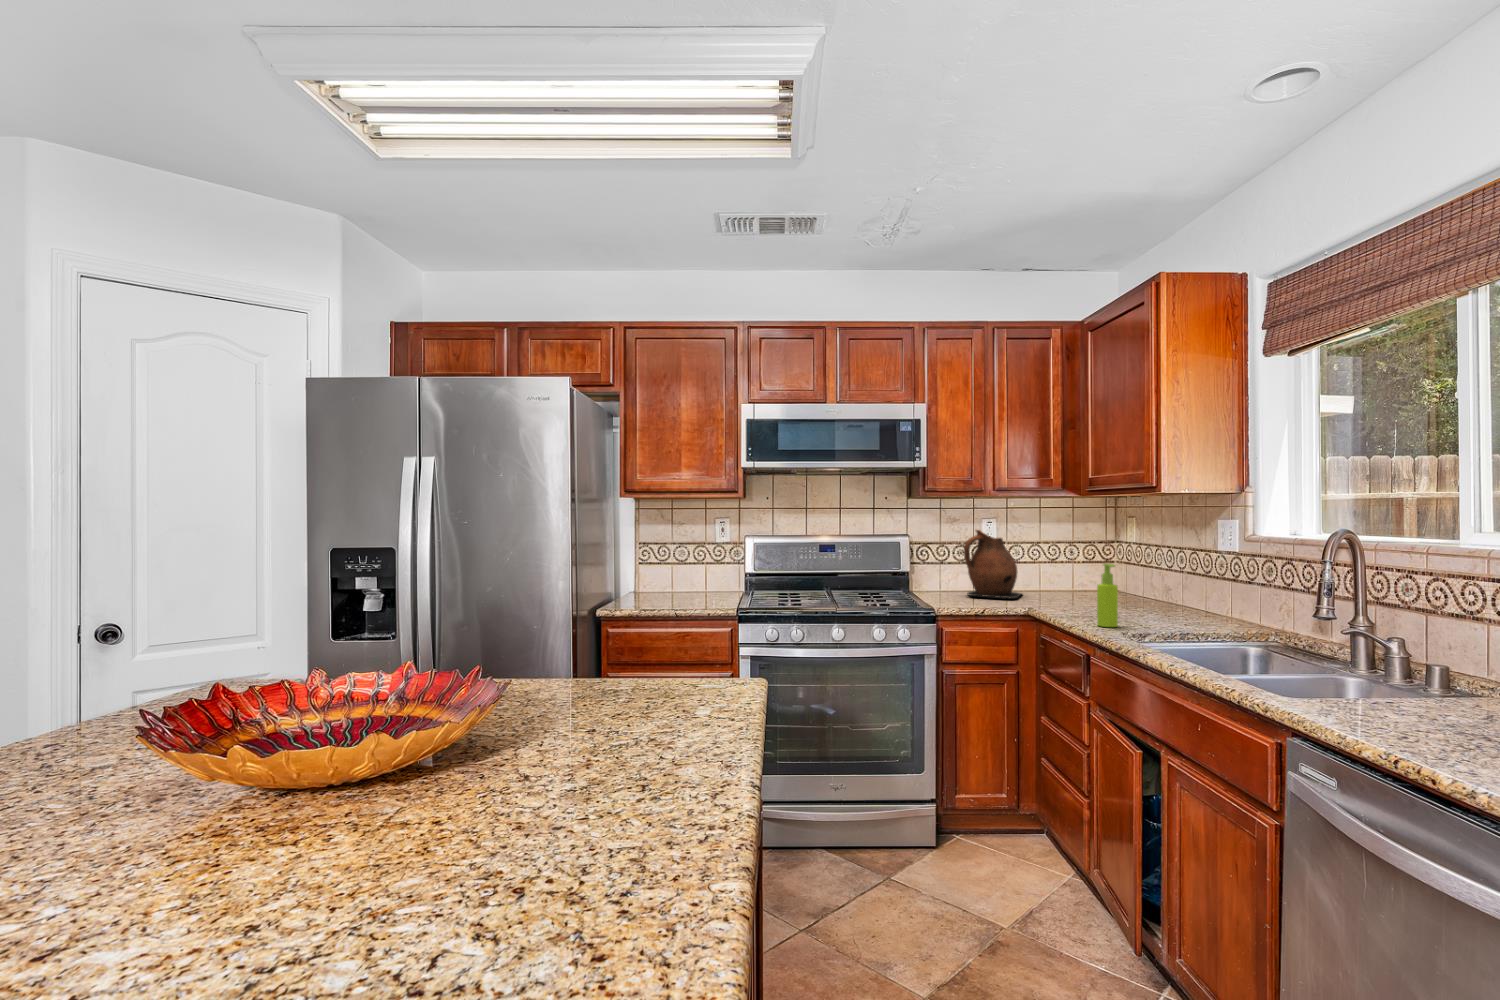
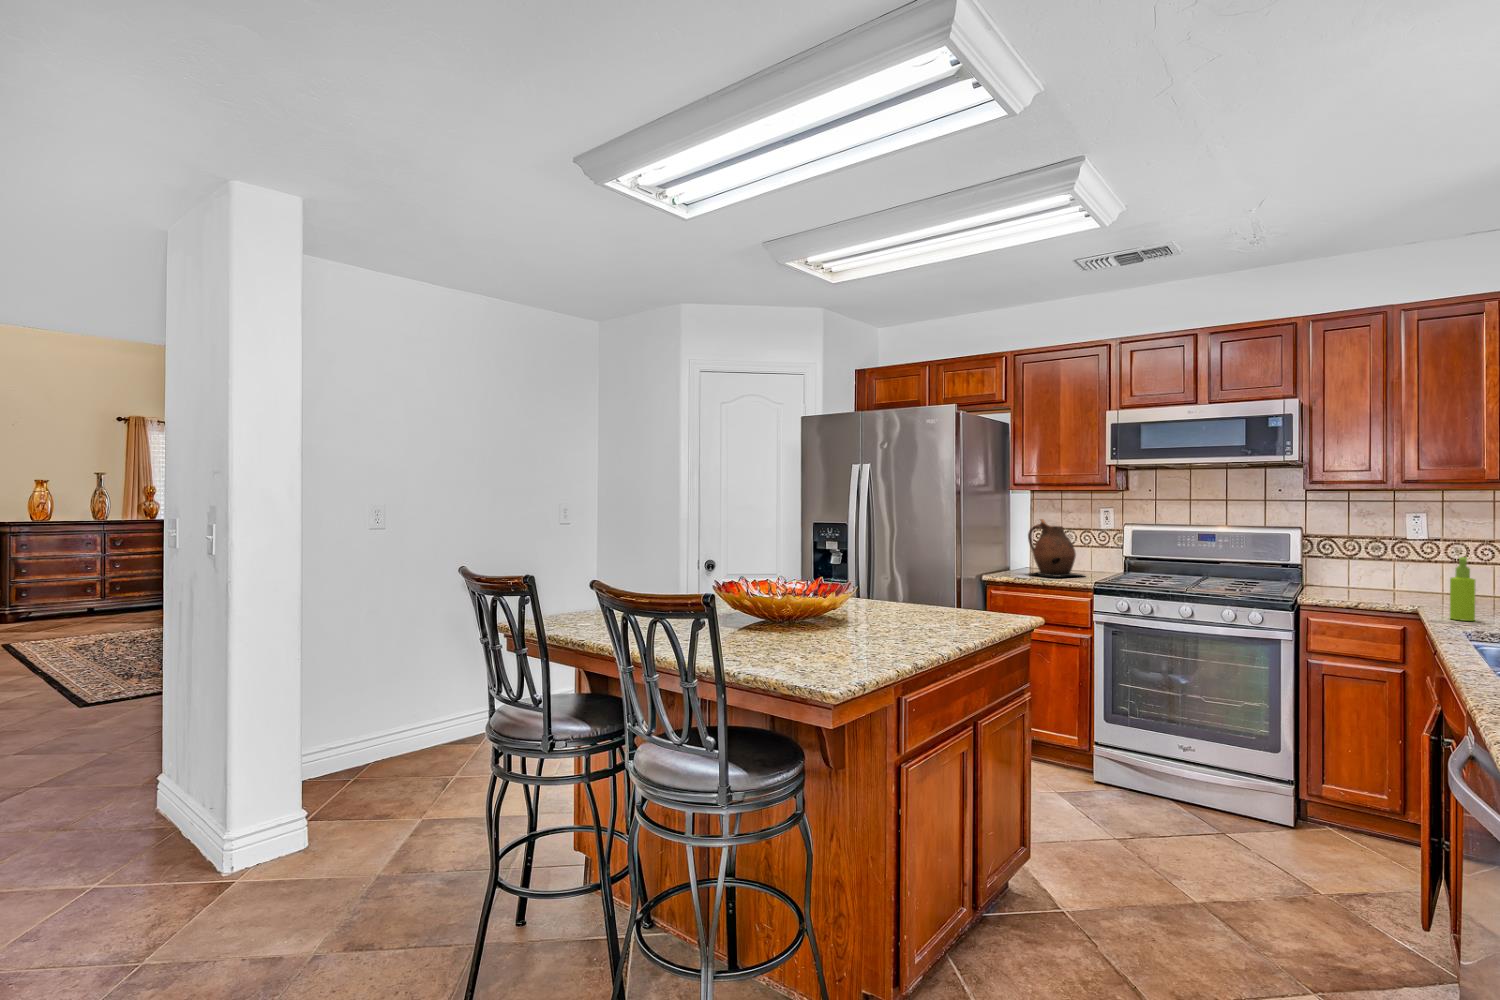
ceramic pitcher: present [964,530,1022,599] -> present [1028,519,1085,577]

